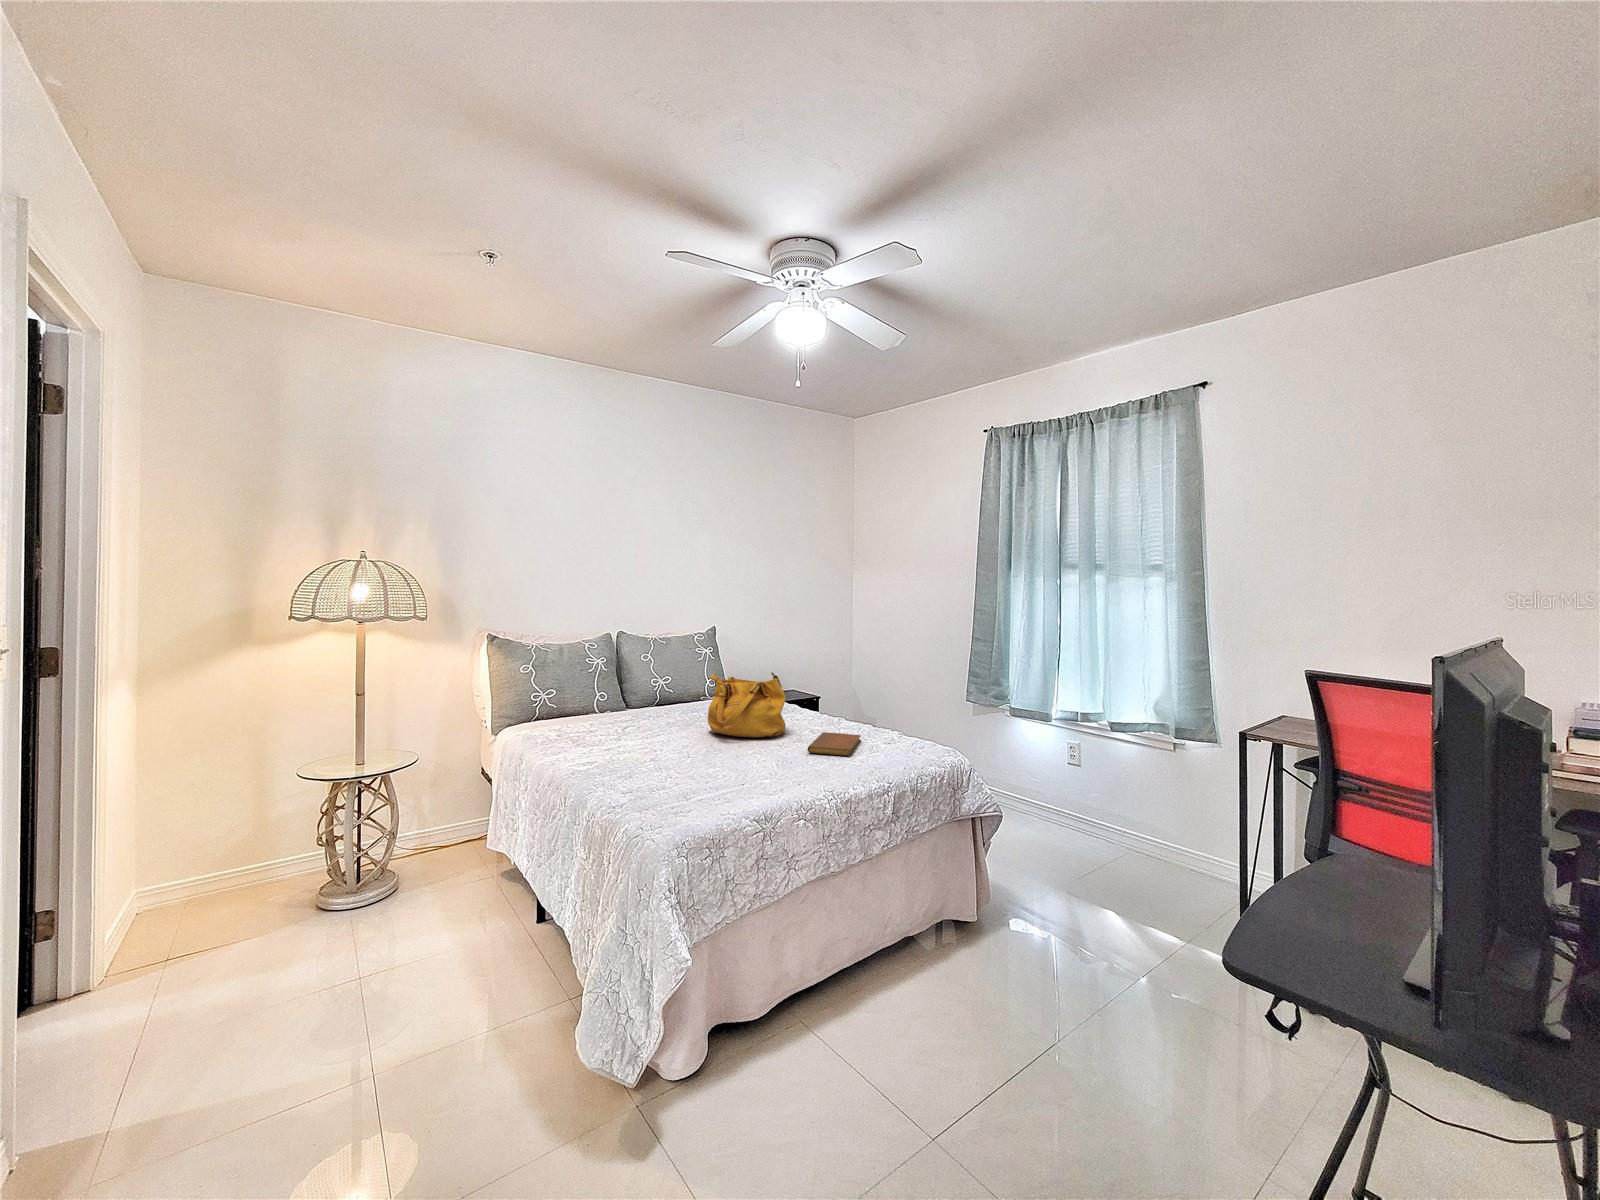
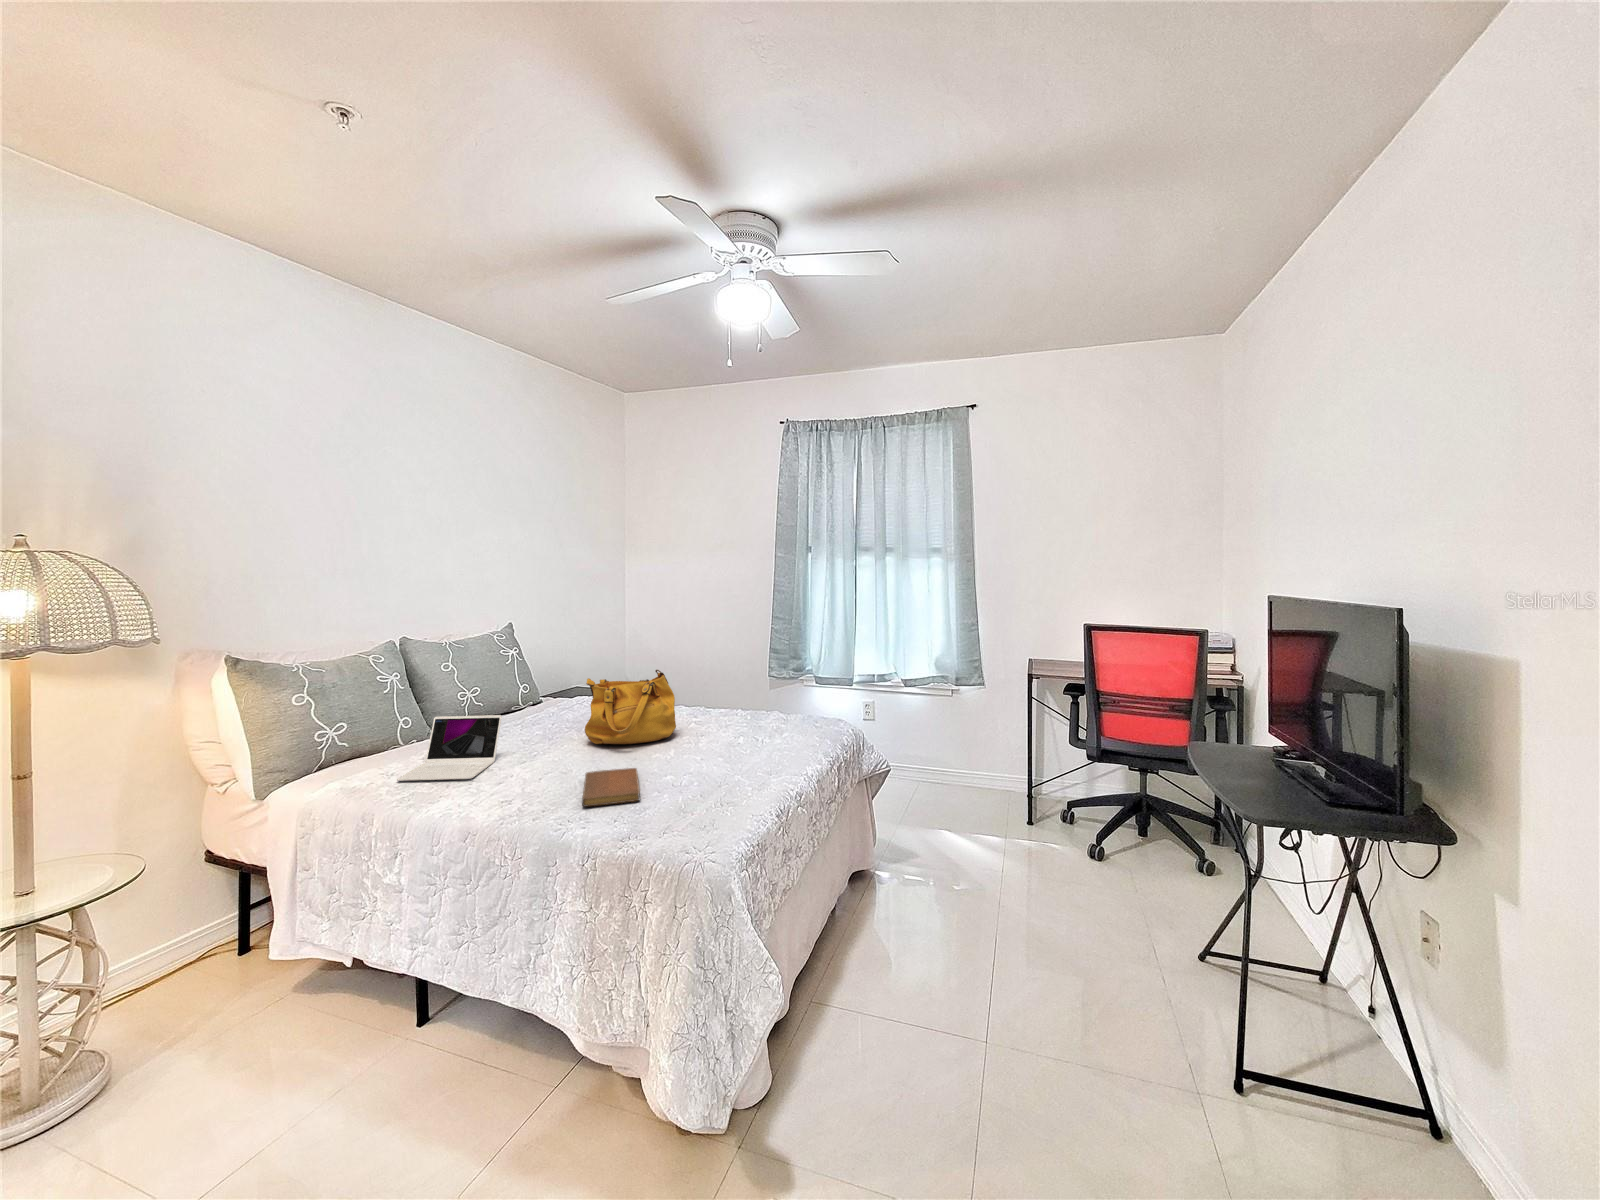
laptop: none [562,692,645,742] -> present [397,715,502,781]
notebook: present [808,732,861,756] -> present [582,768,640,807]

